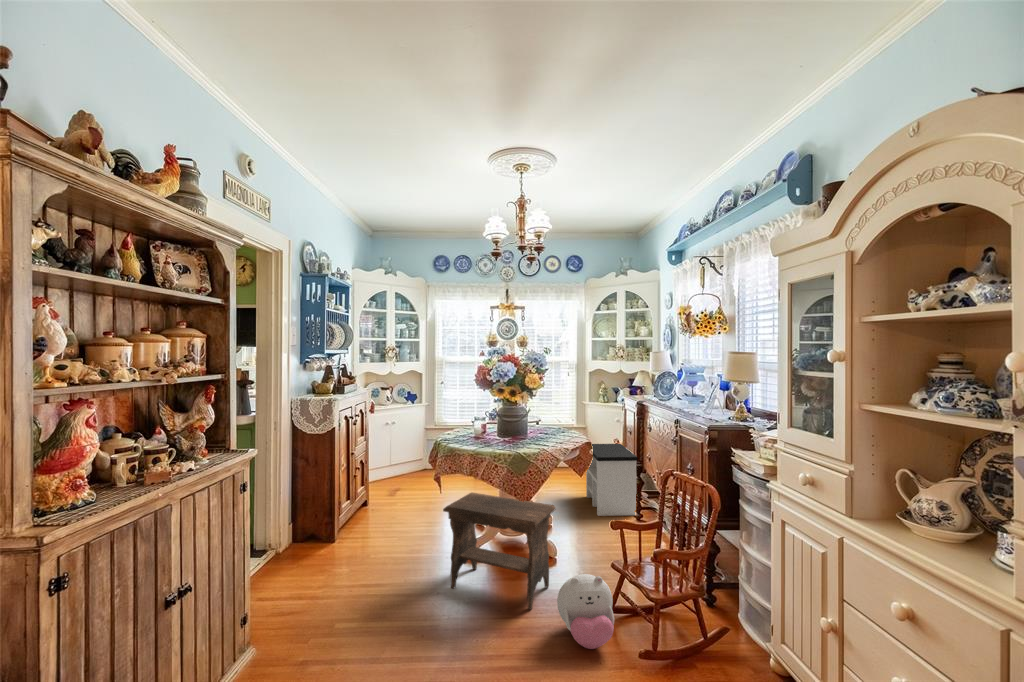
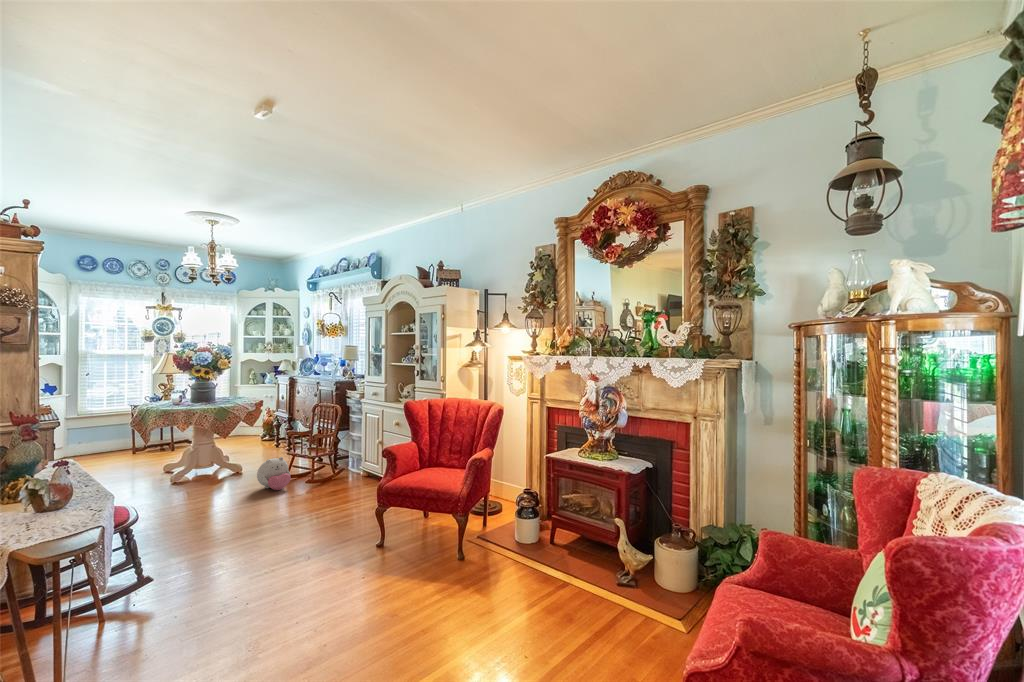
side table: present [586,444,637,516] -> none [245,408,288,453]
footstool: present [443,493,556,609] -> none [165,433,247,496]

